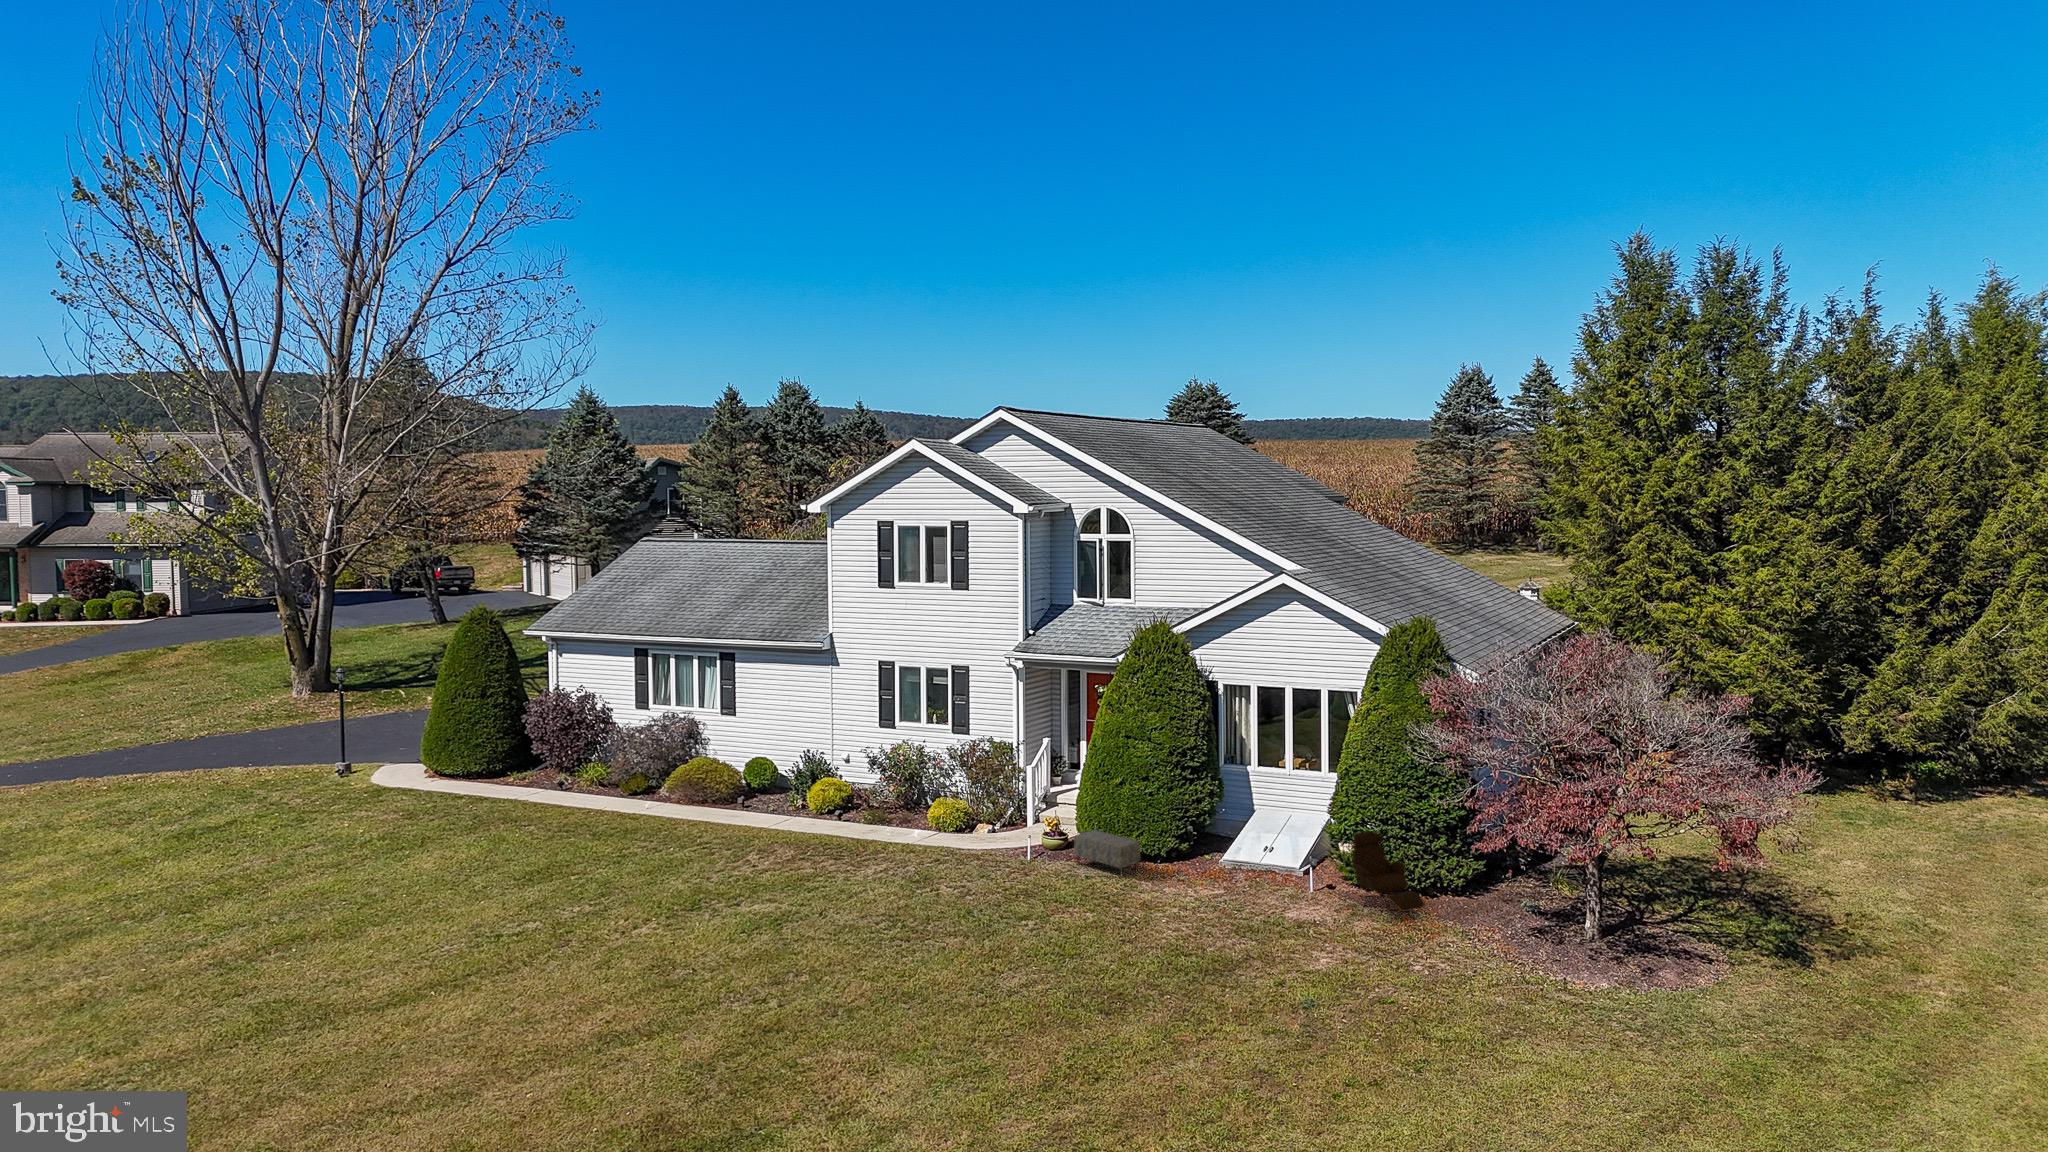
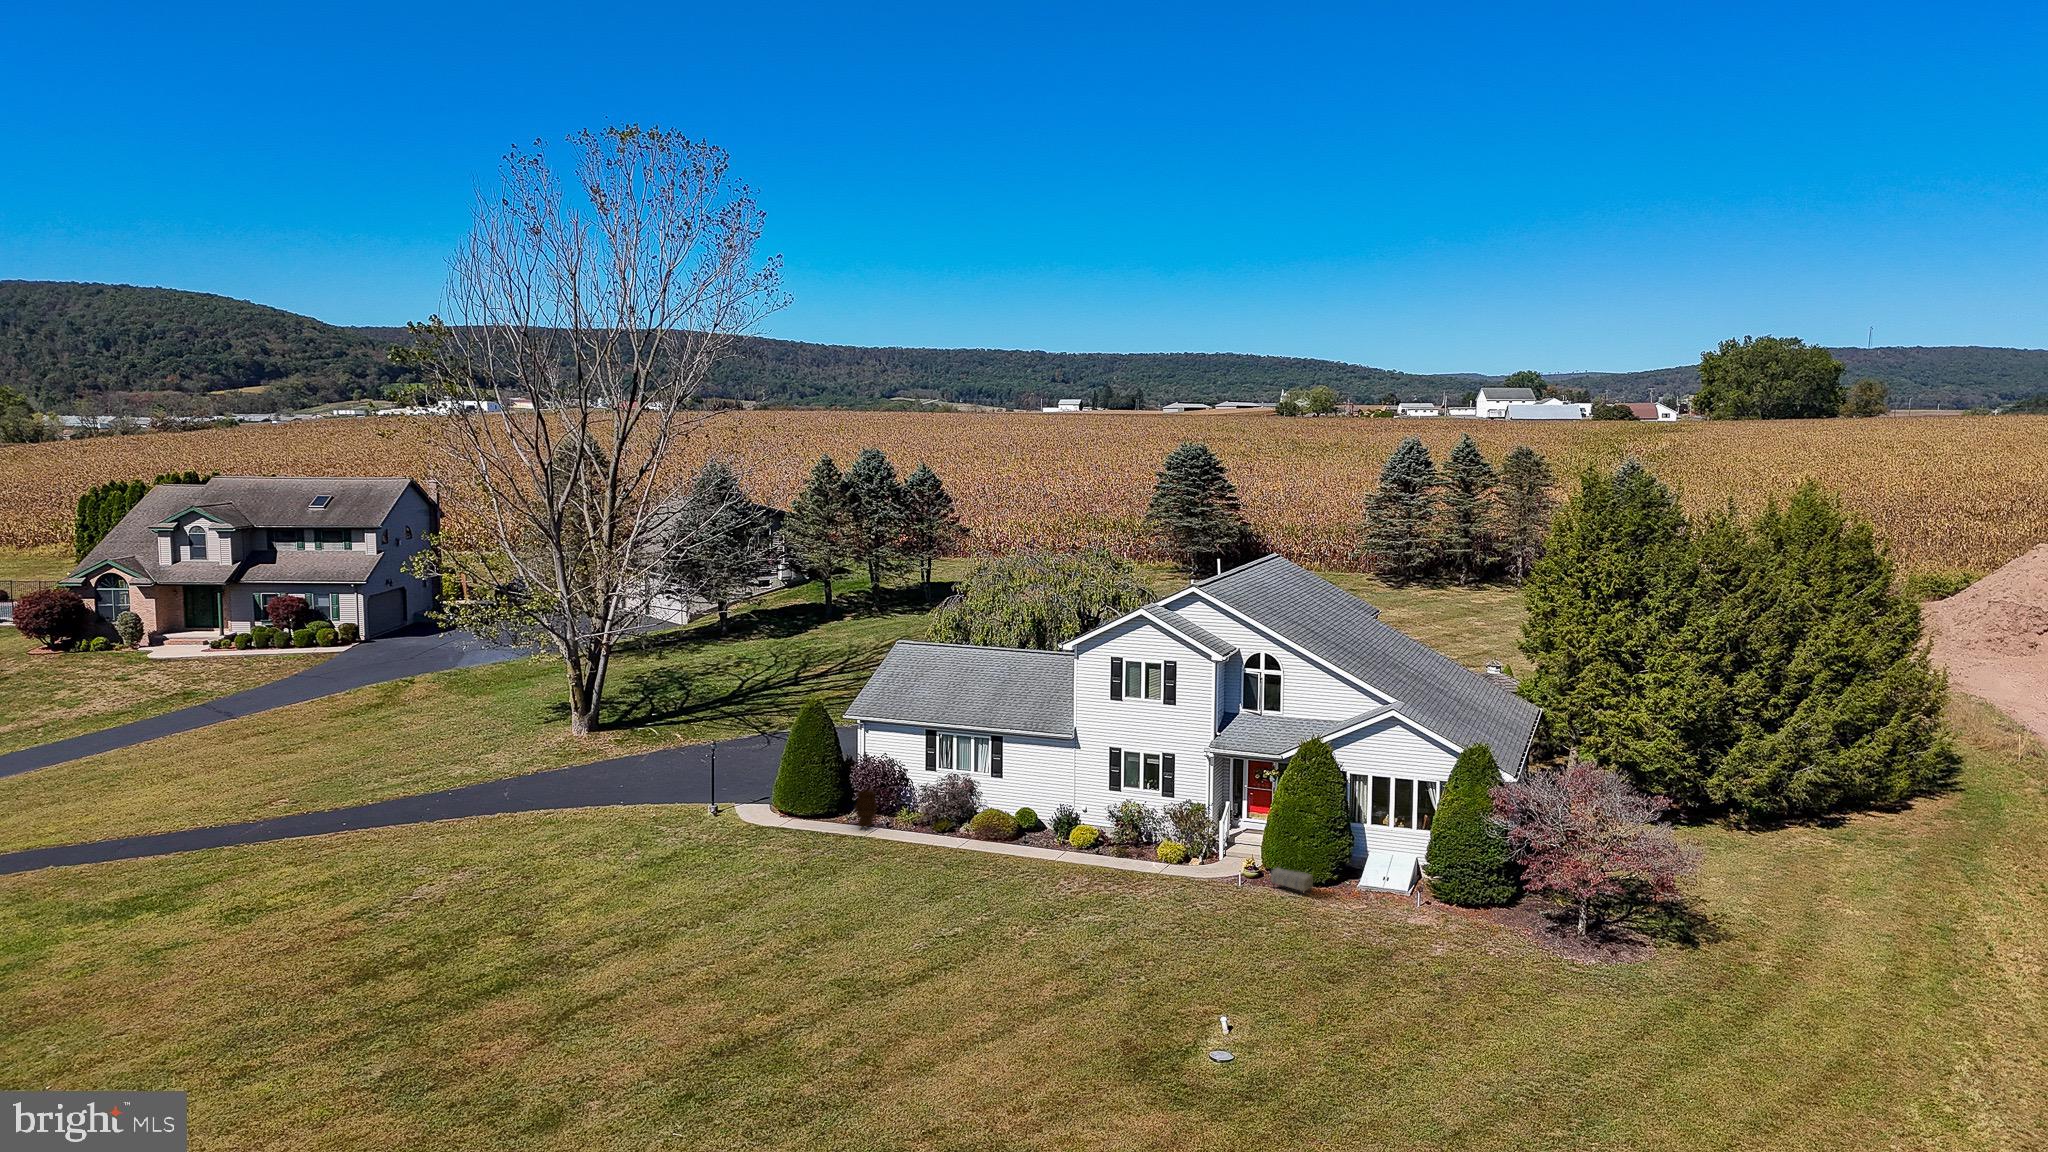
lounge chair: present [1352,831,1425,916] -> present [854,790,878,827]

